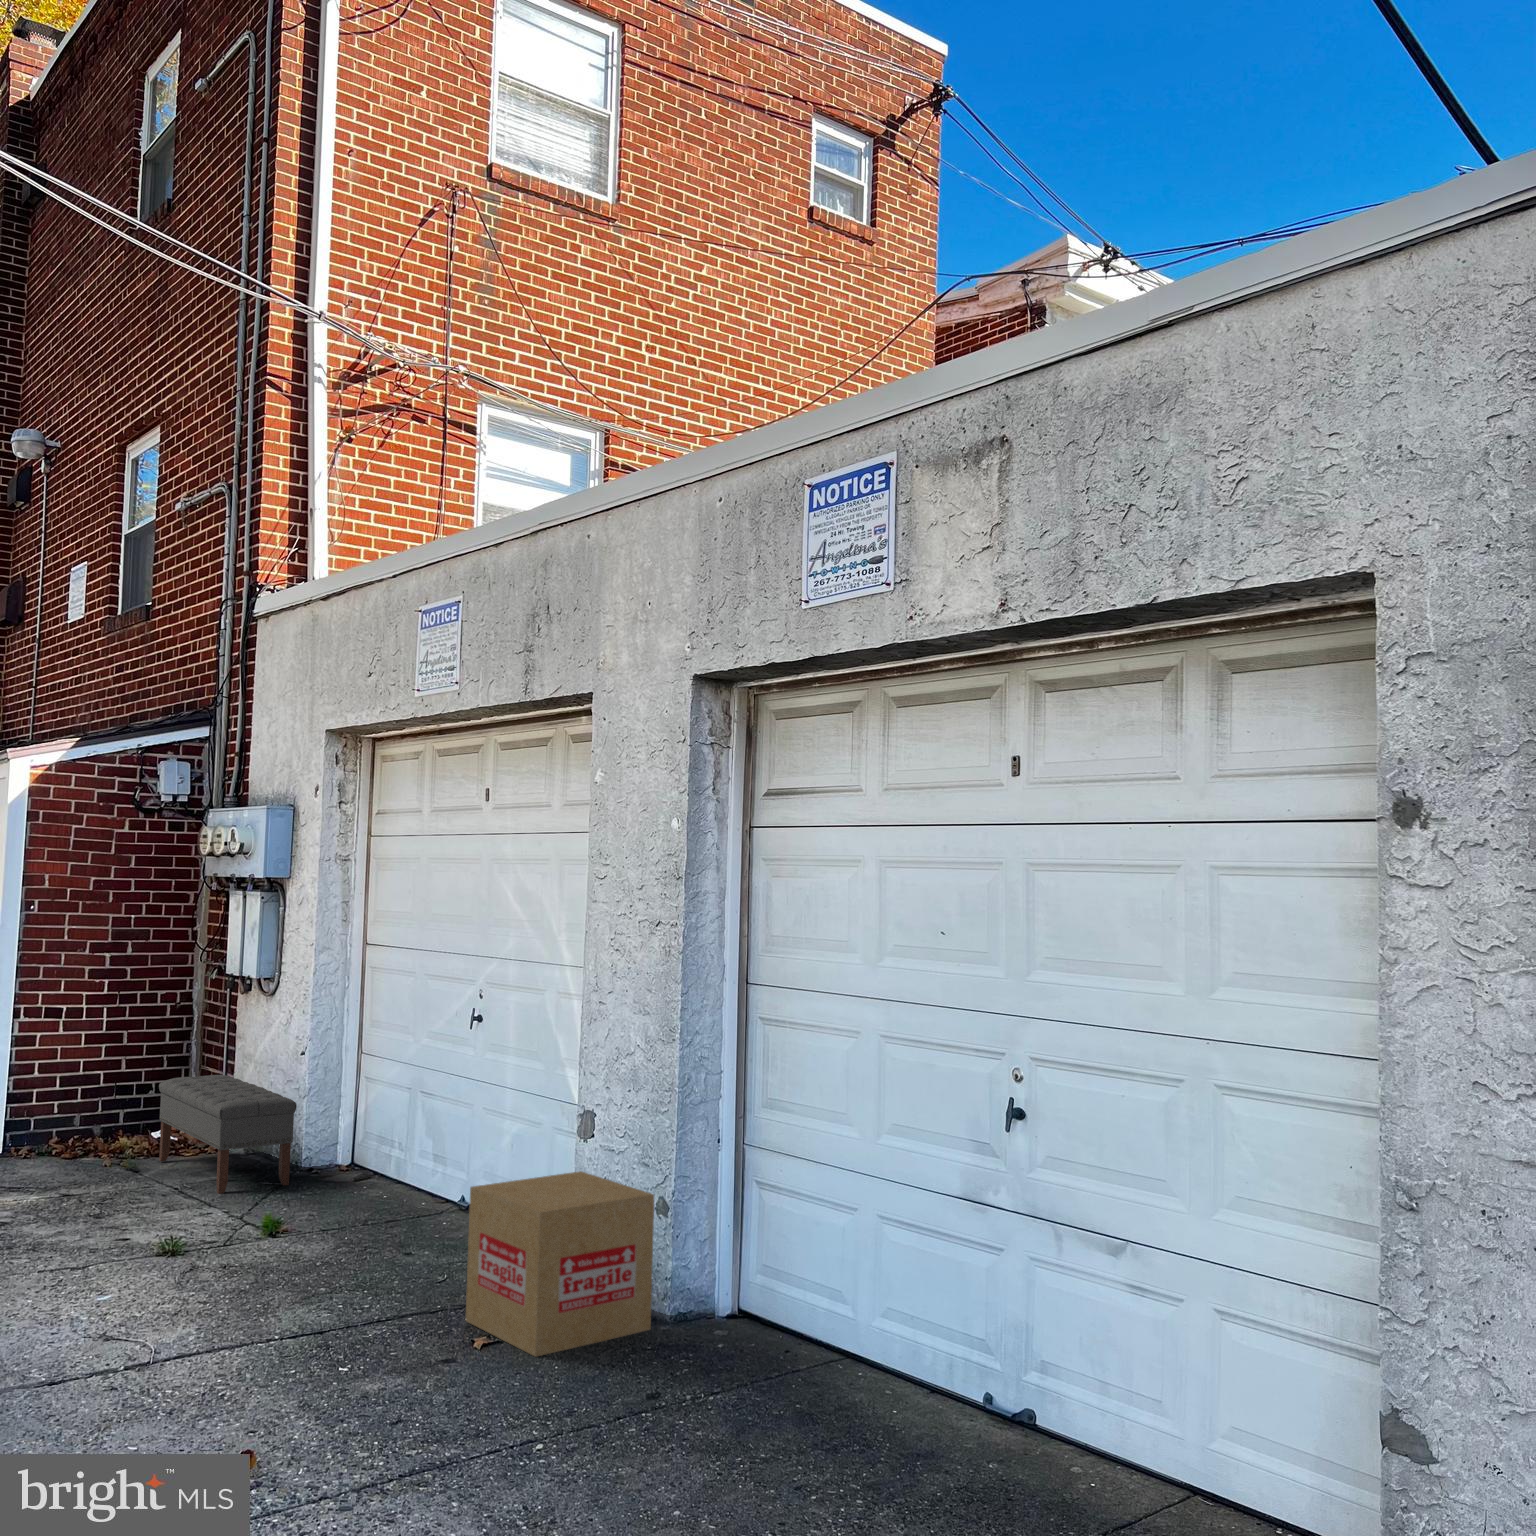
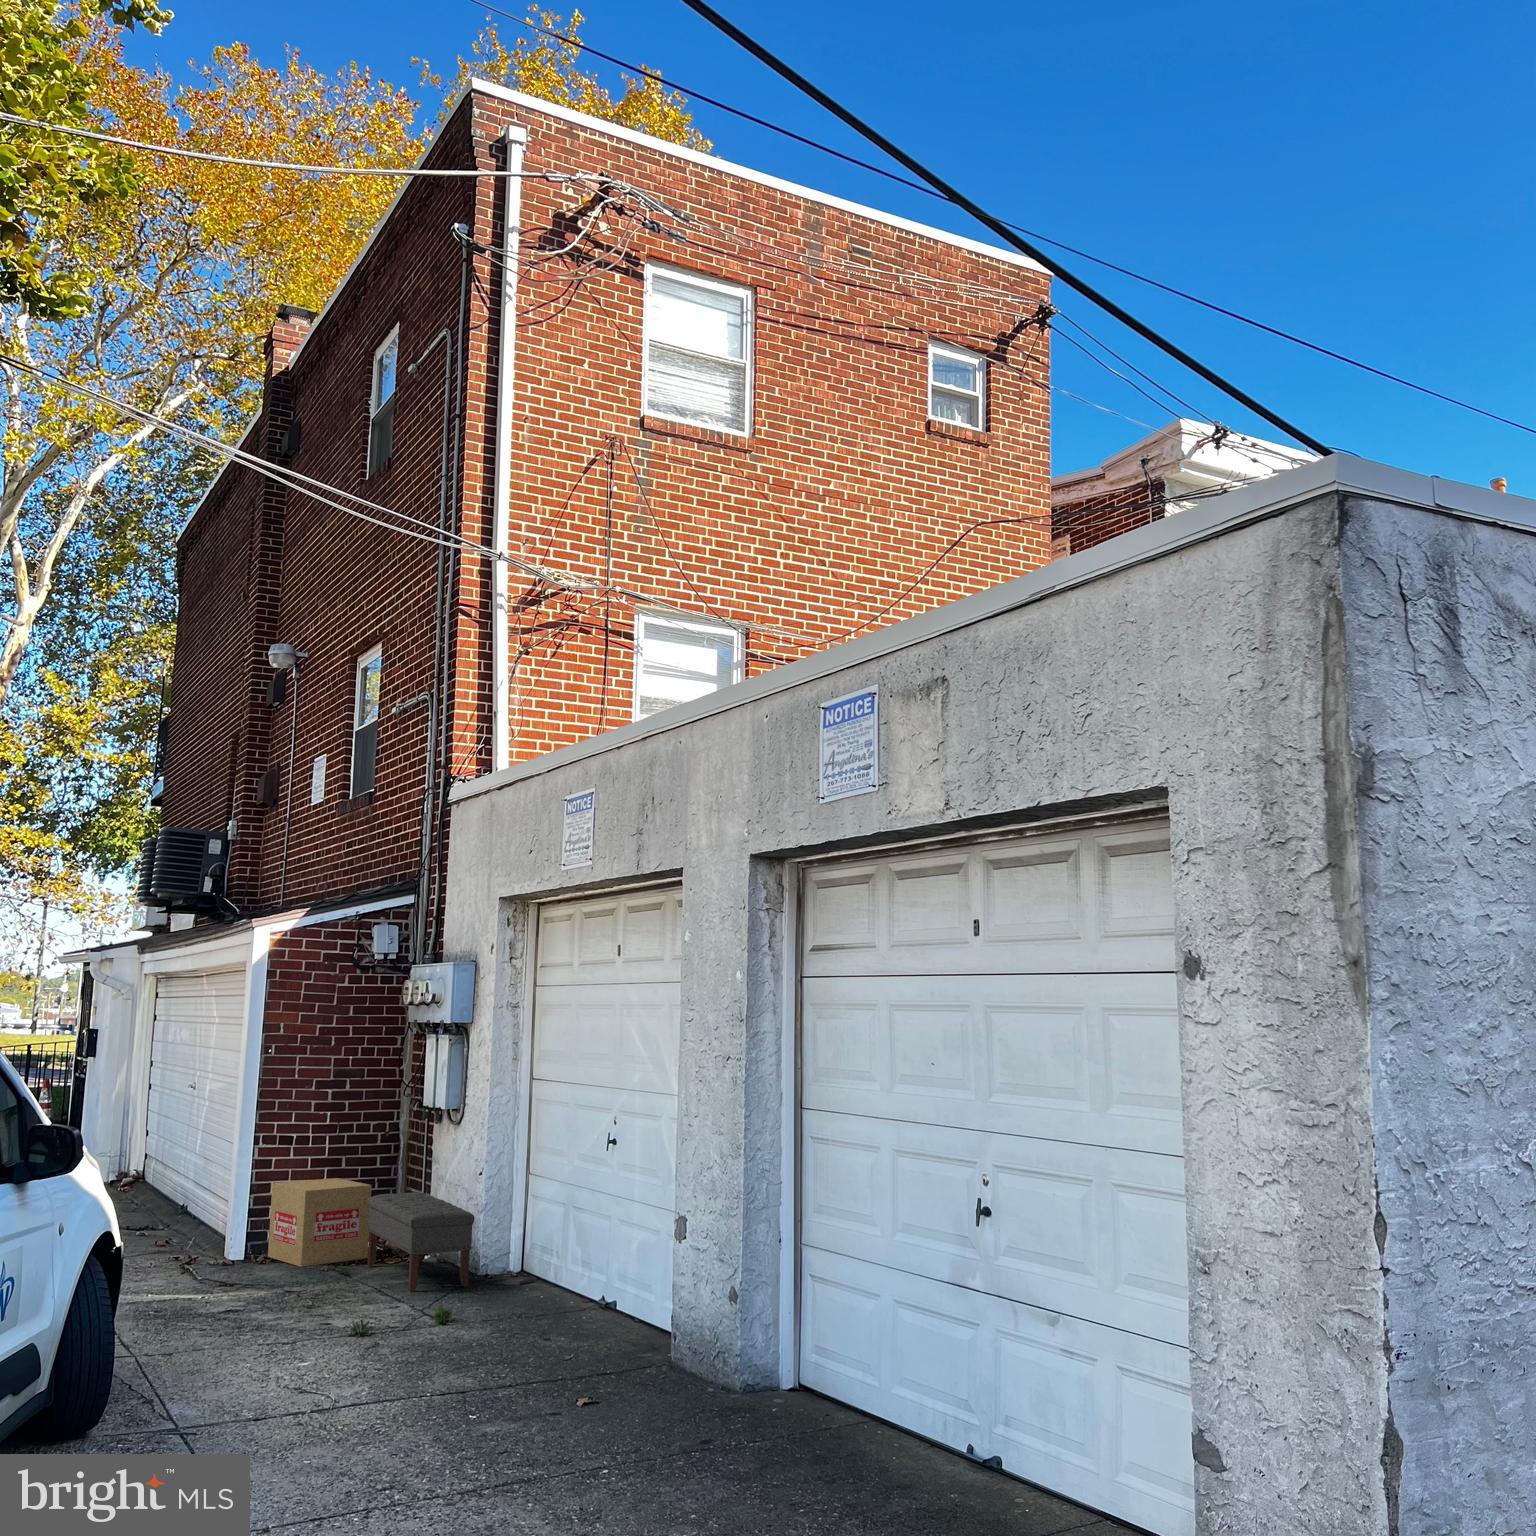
cardboard box: present [465,1171,654,1357] -> present [268,1178,372,1267]

